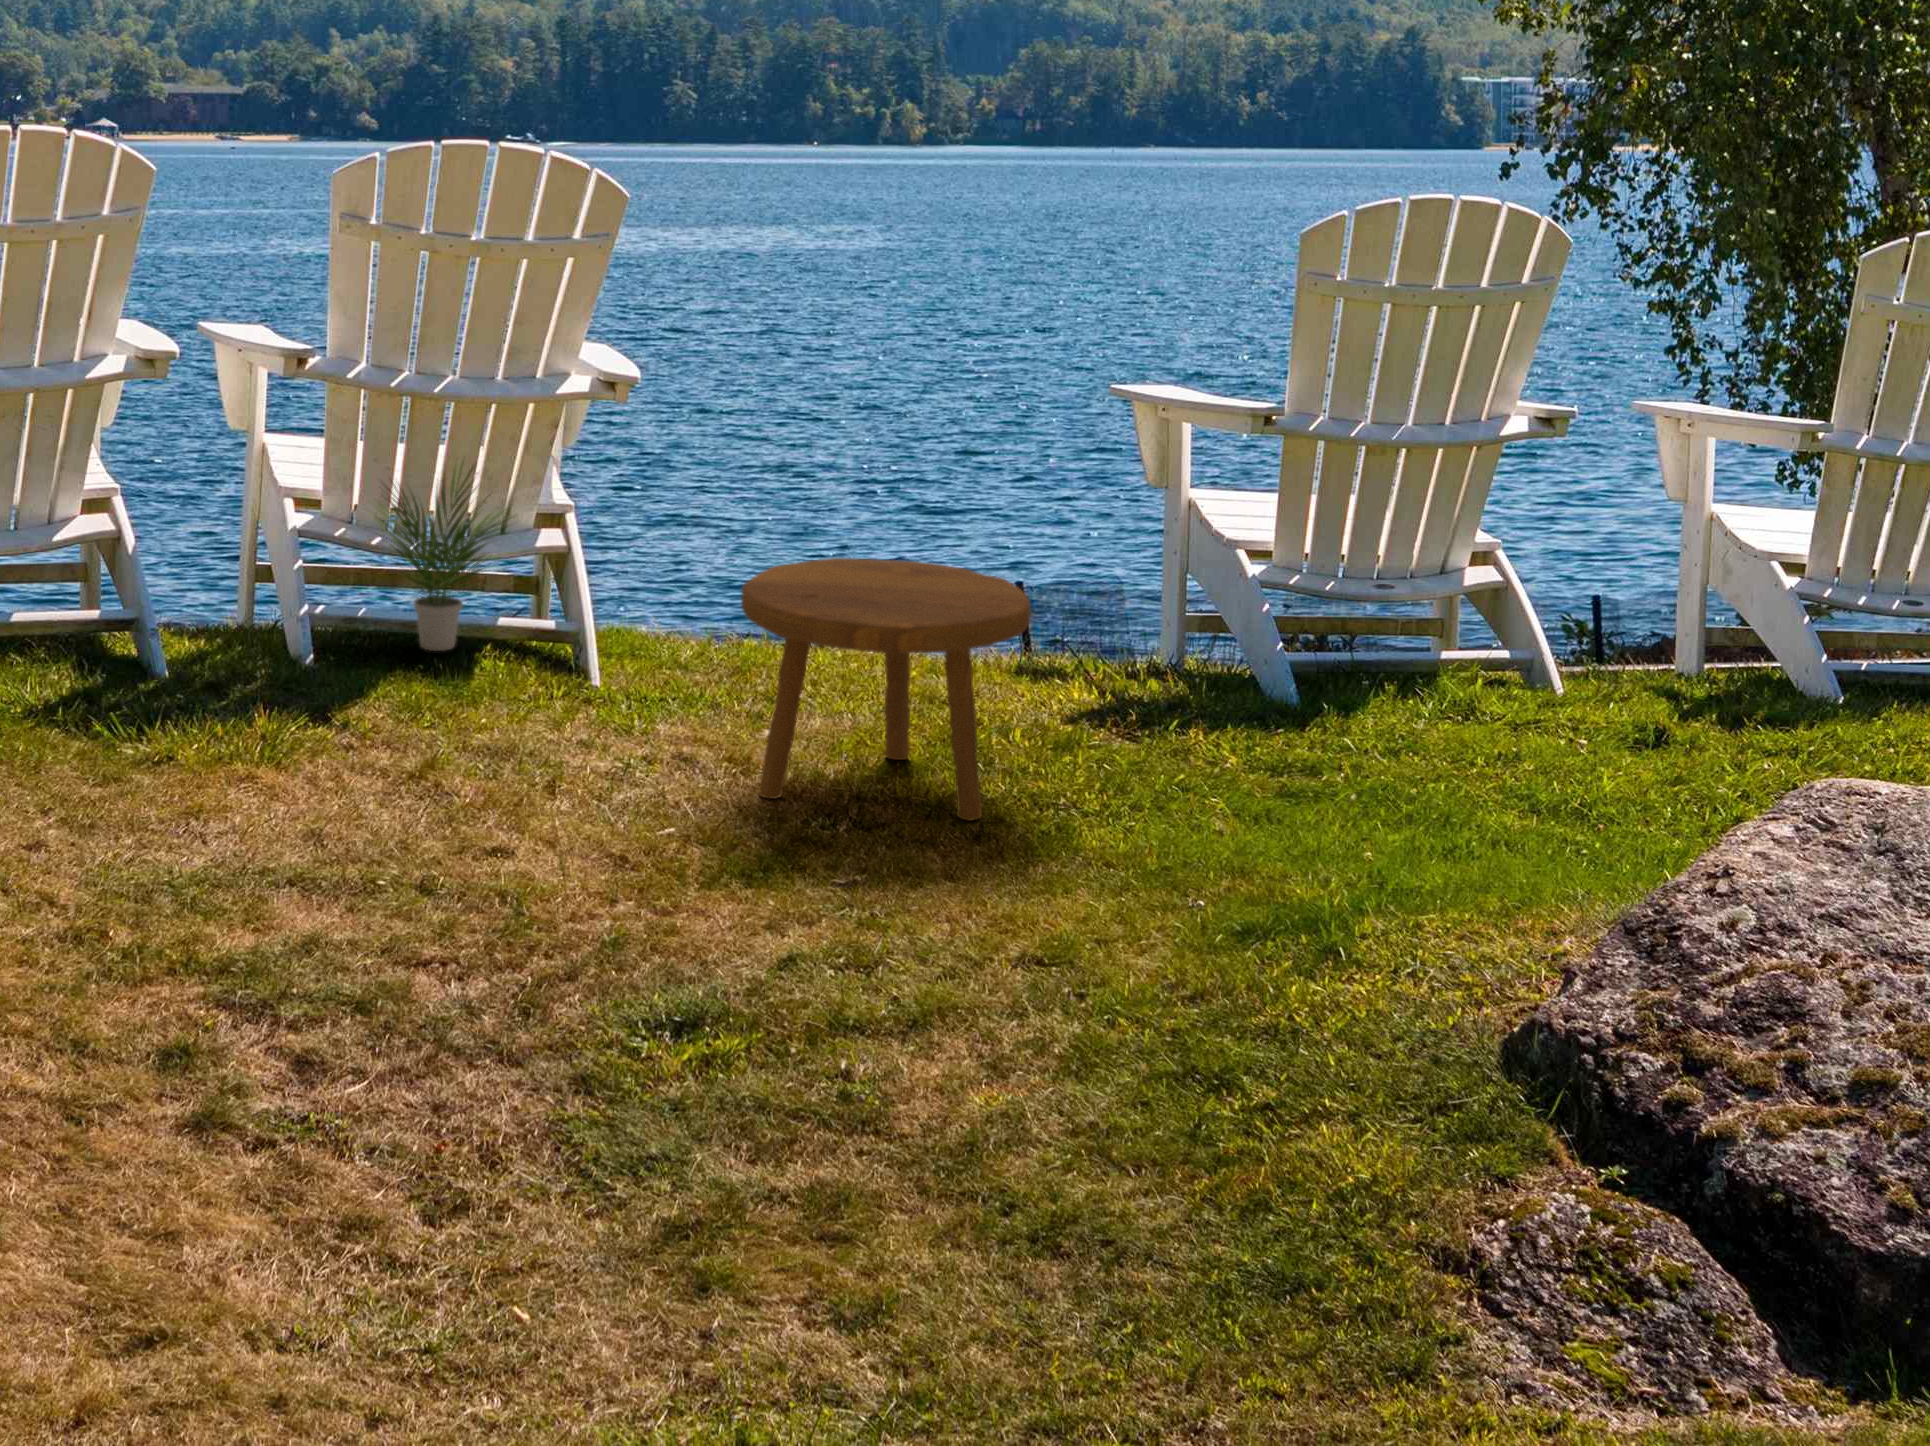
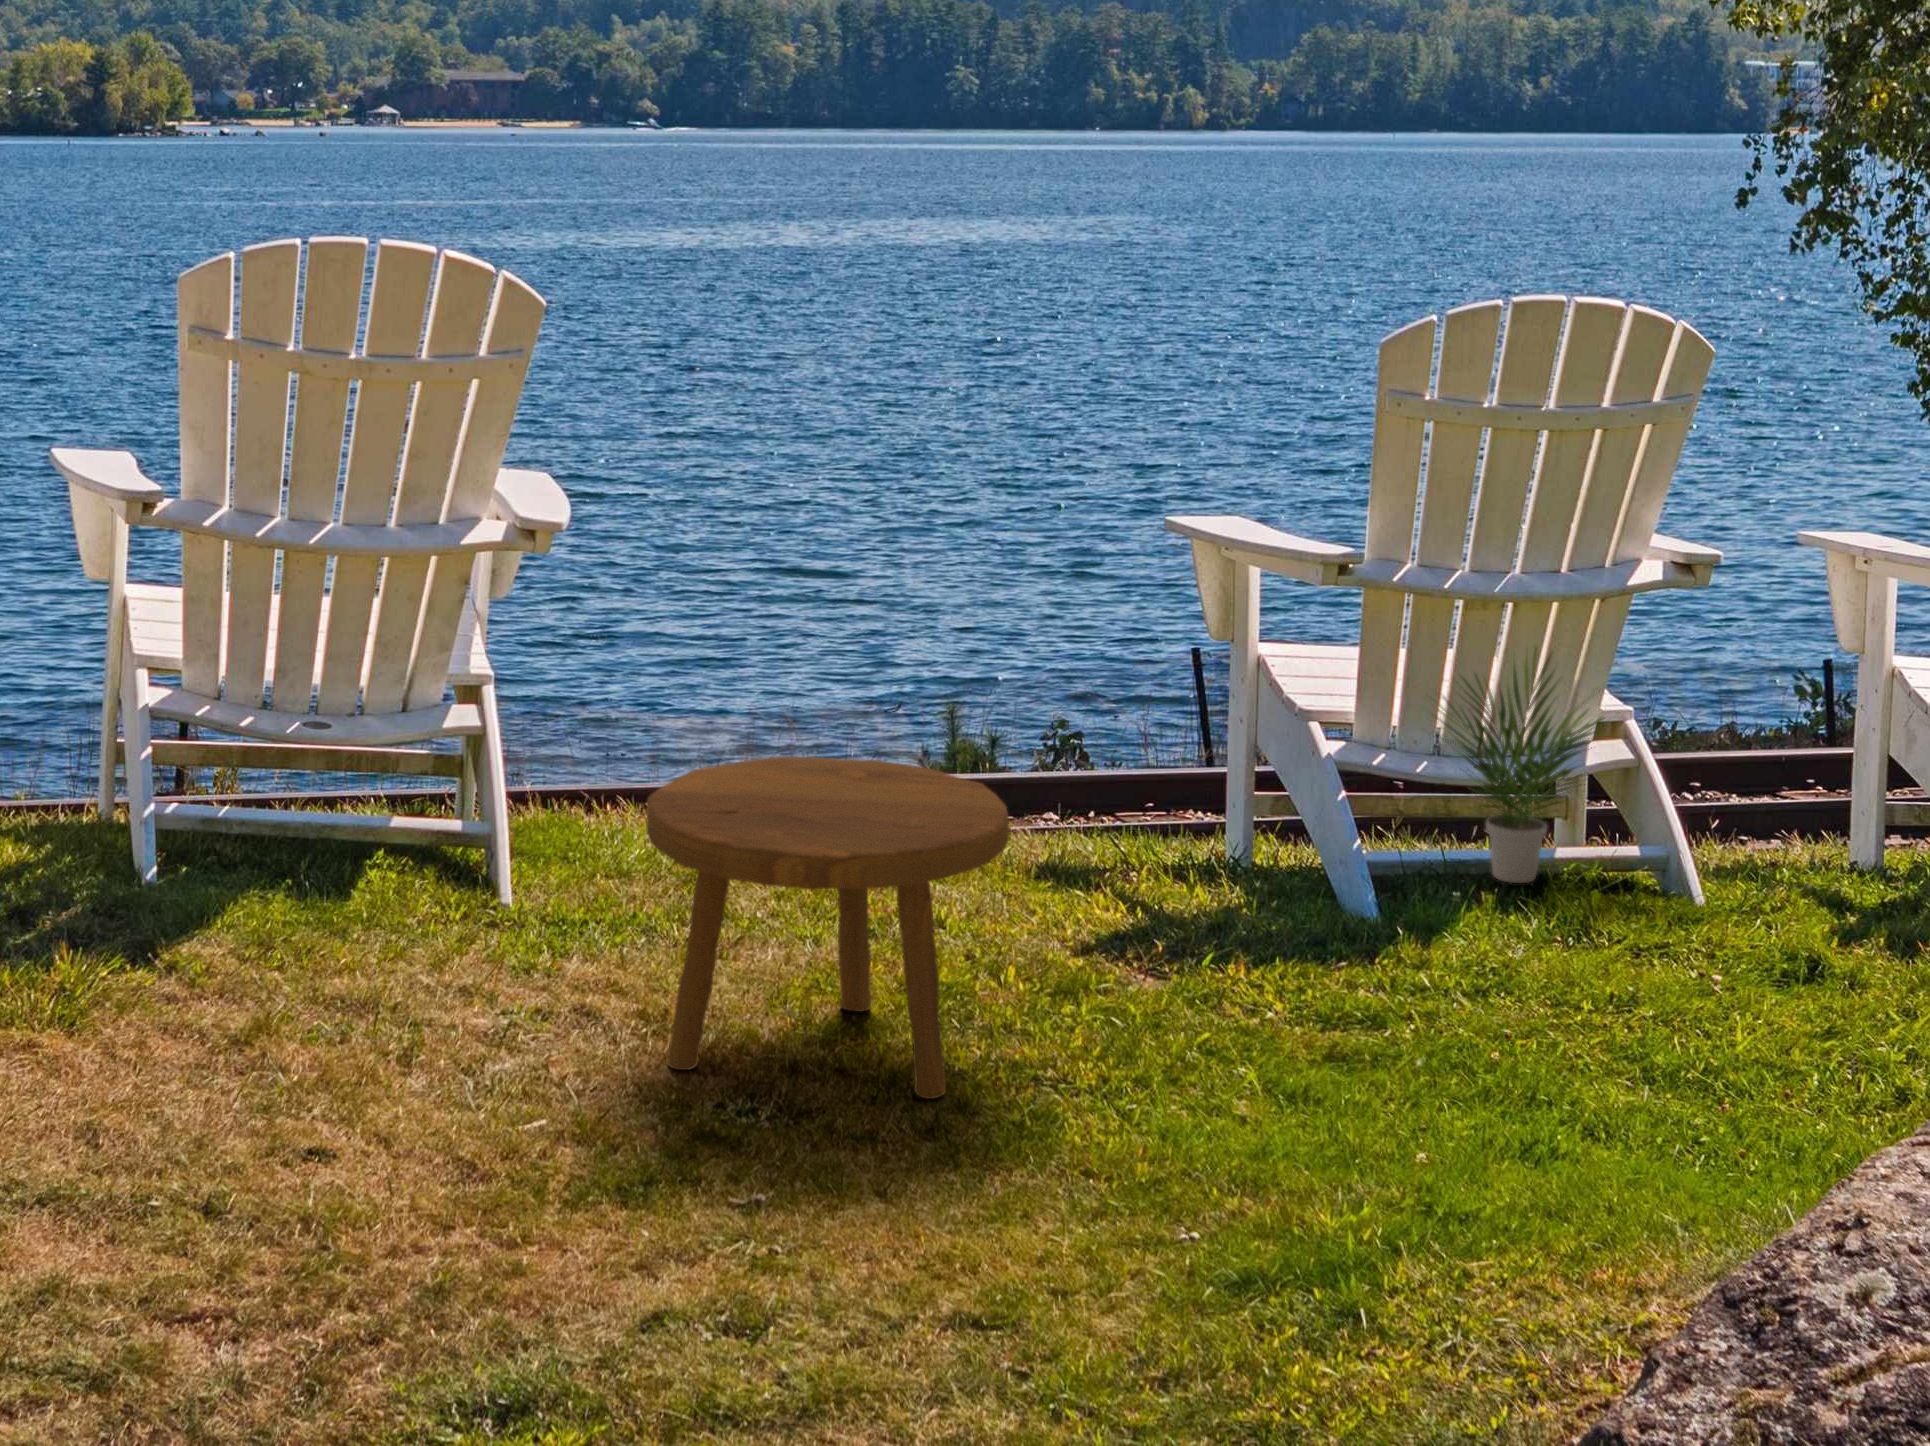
potted plant: present [374,462,510,651] -> present [1431,648,1607,883]

